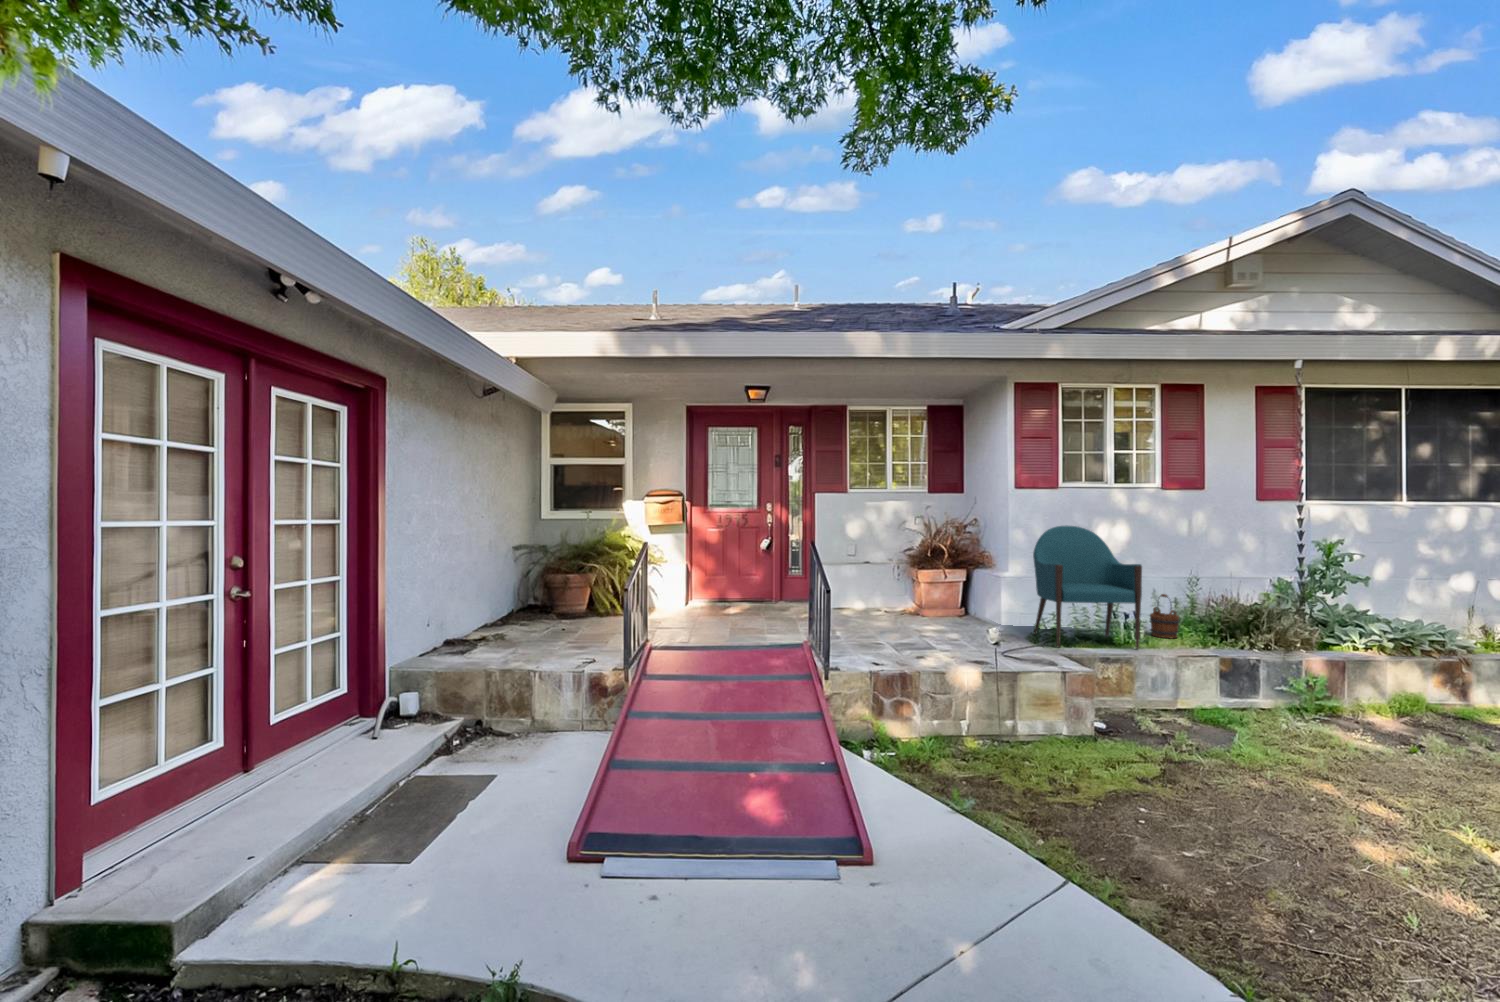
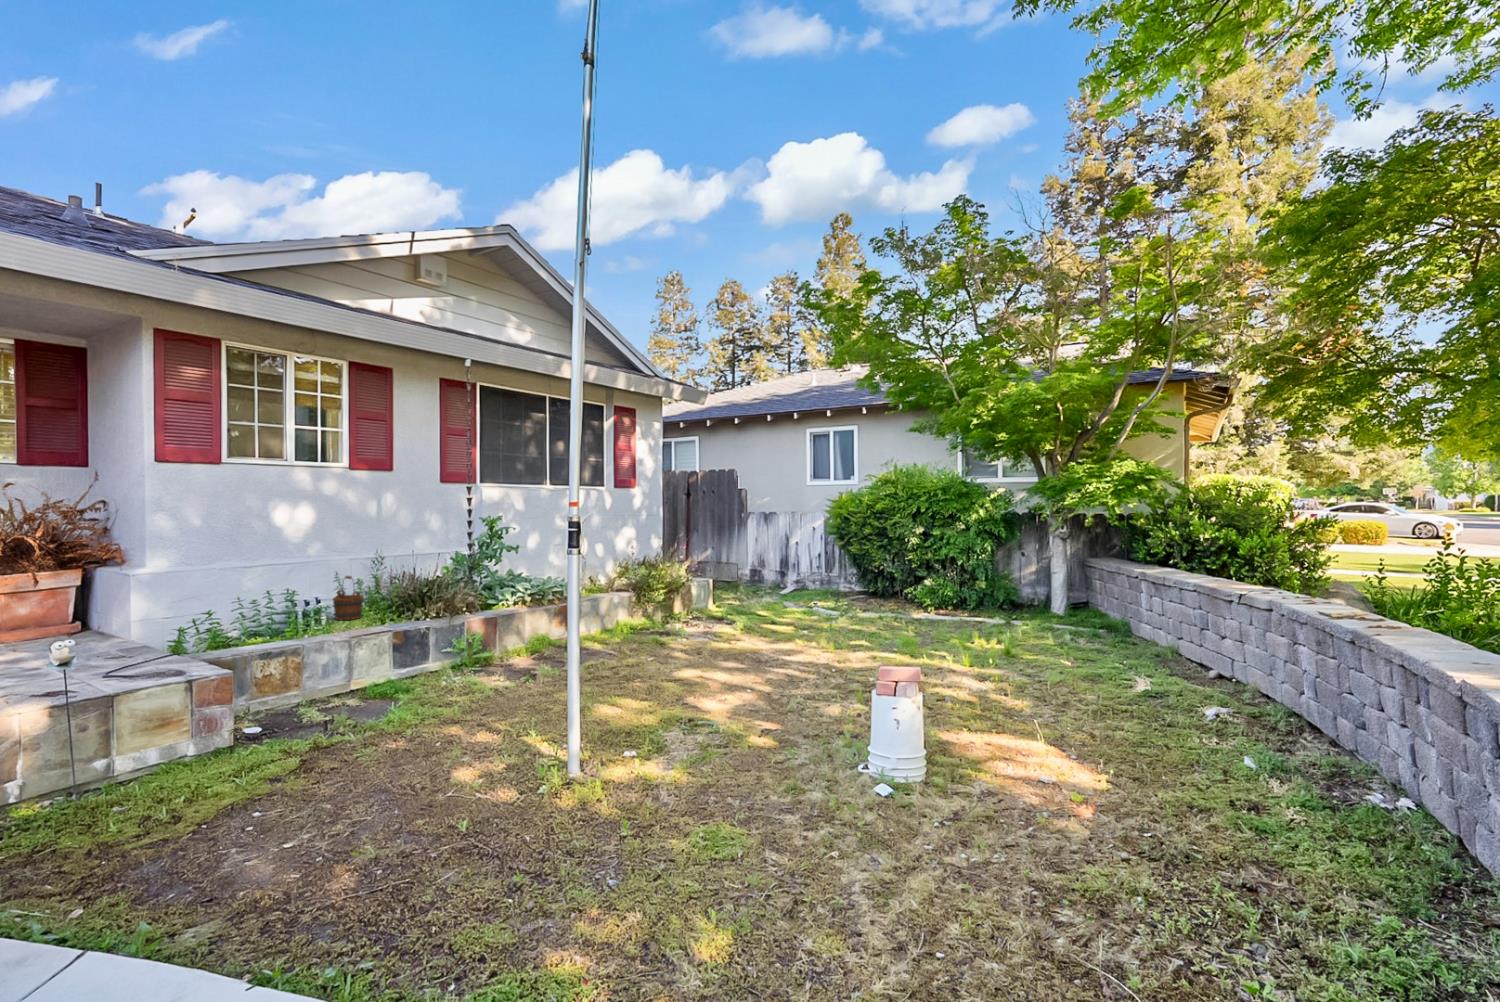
chair: present [1033,526,1142,649] -> none [179,508,316,655]

